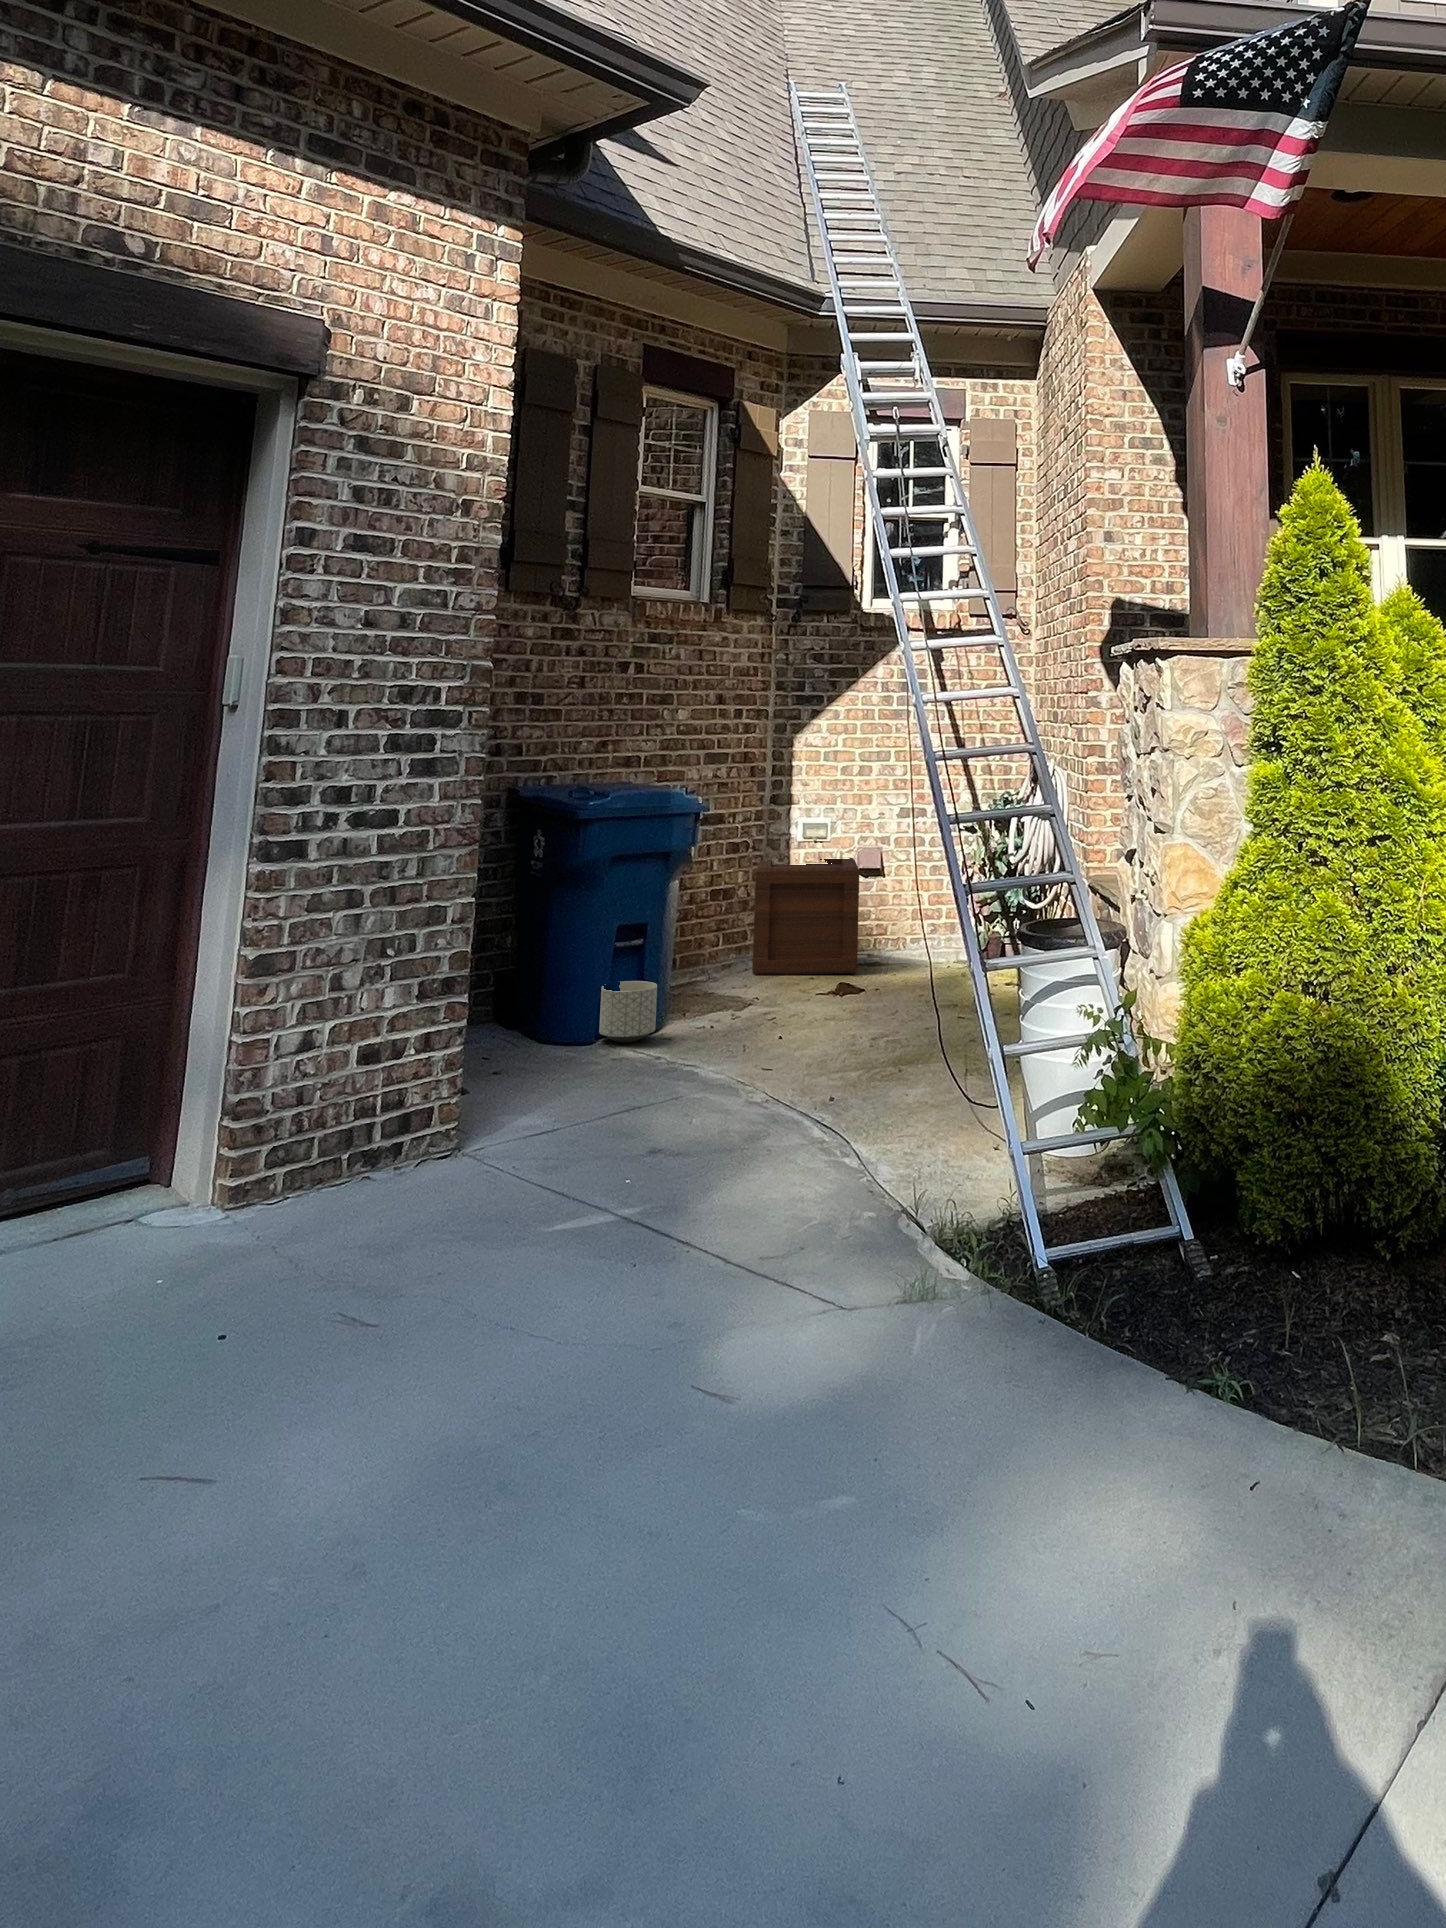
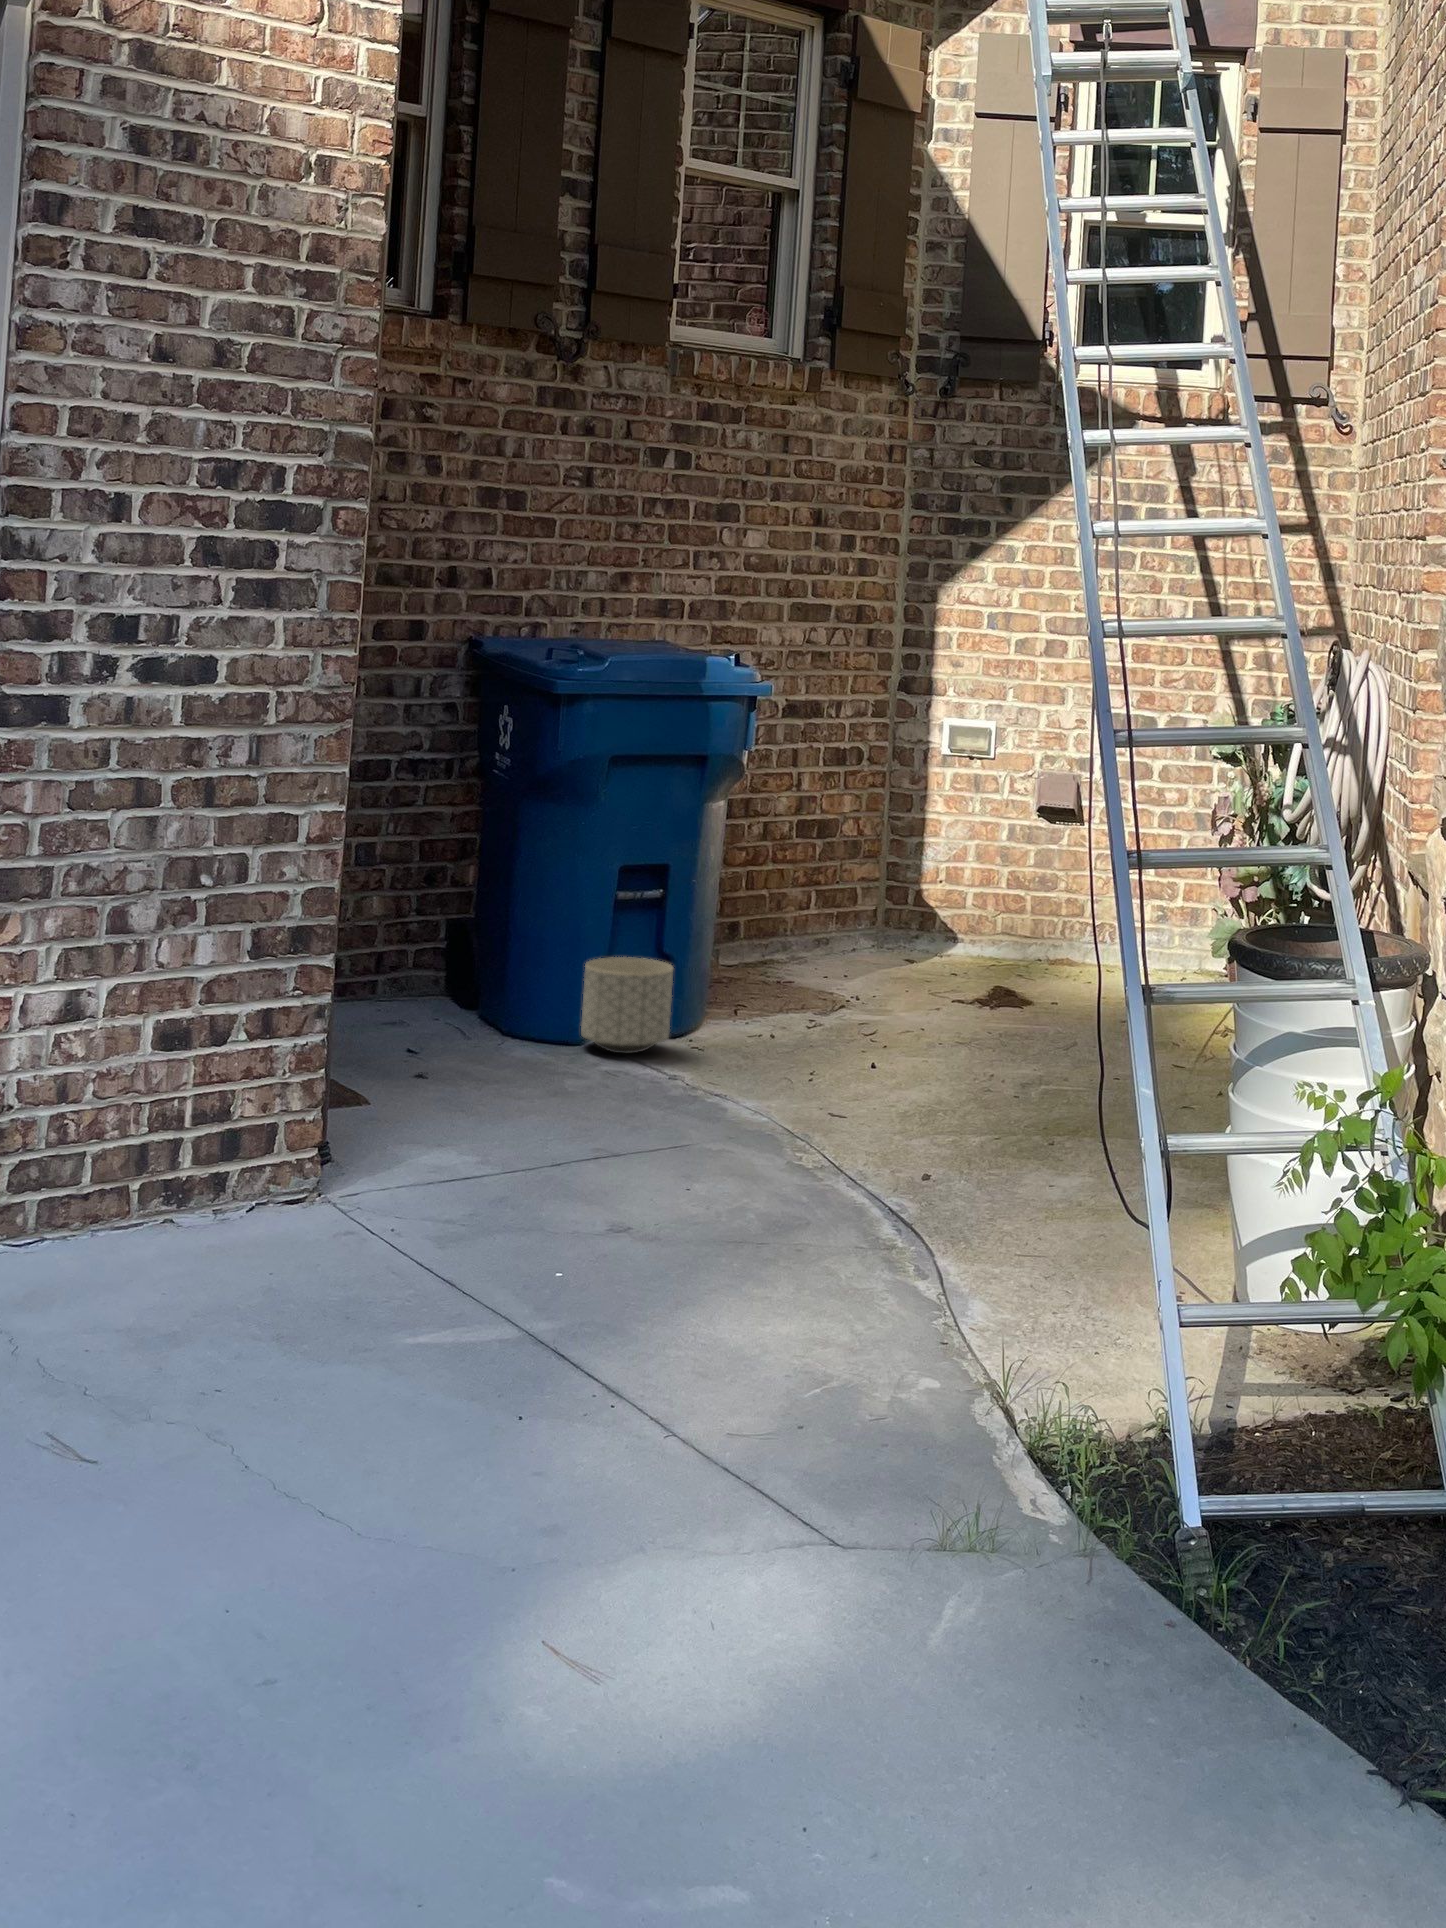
wooden crate: present [752,858,859,975] -> none [854,778,1035,976]

